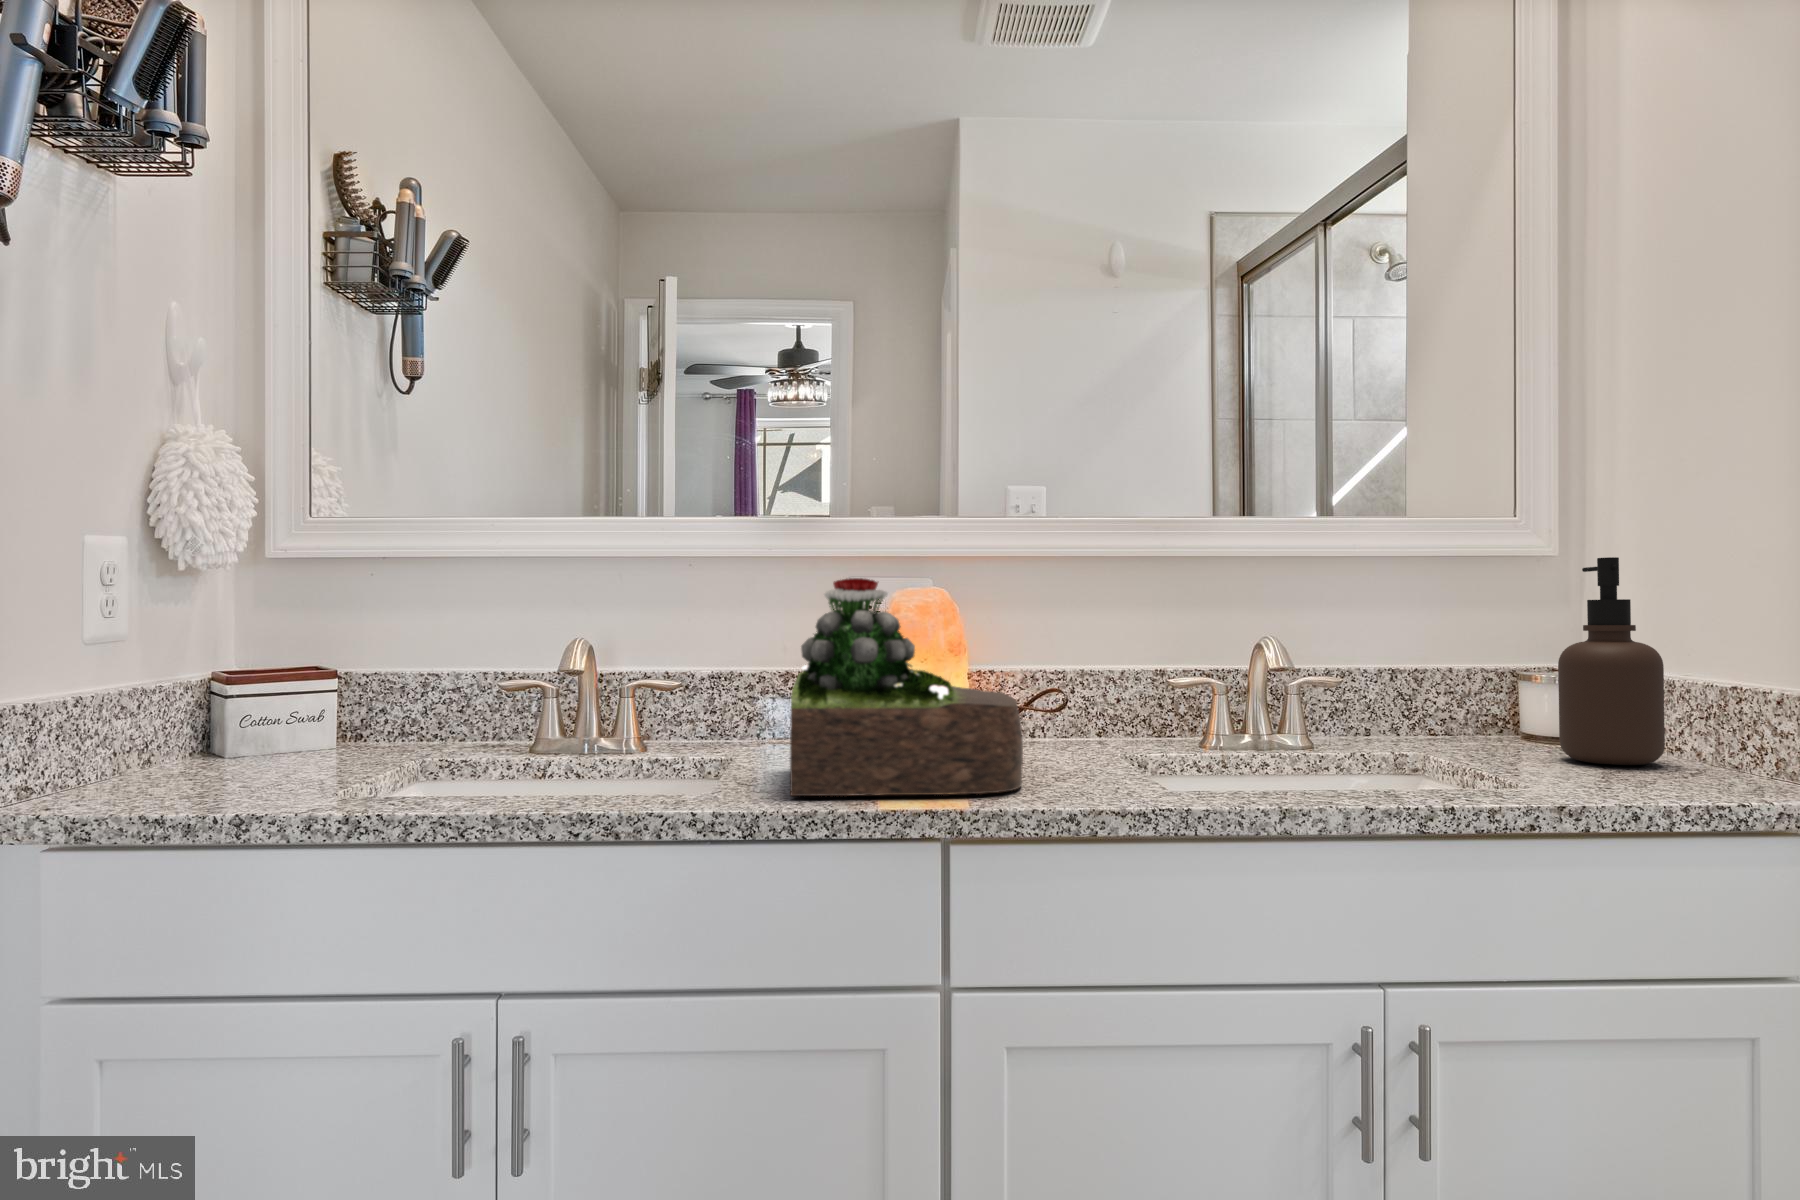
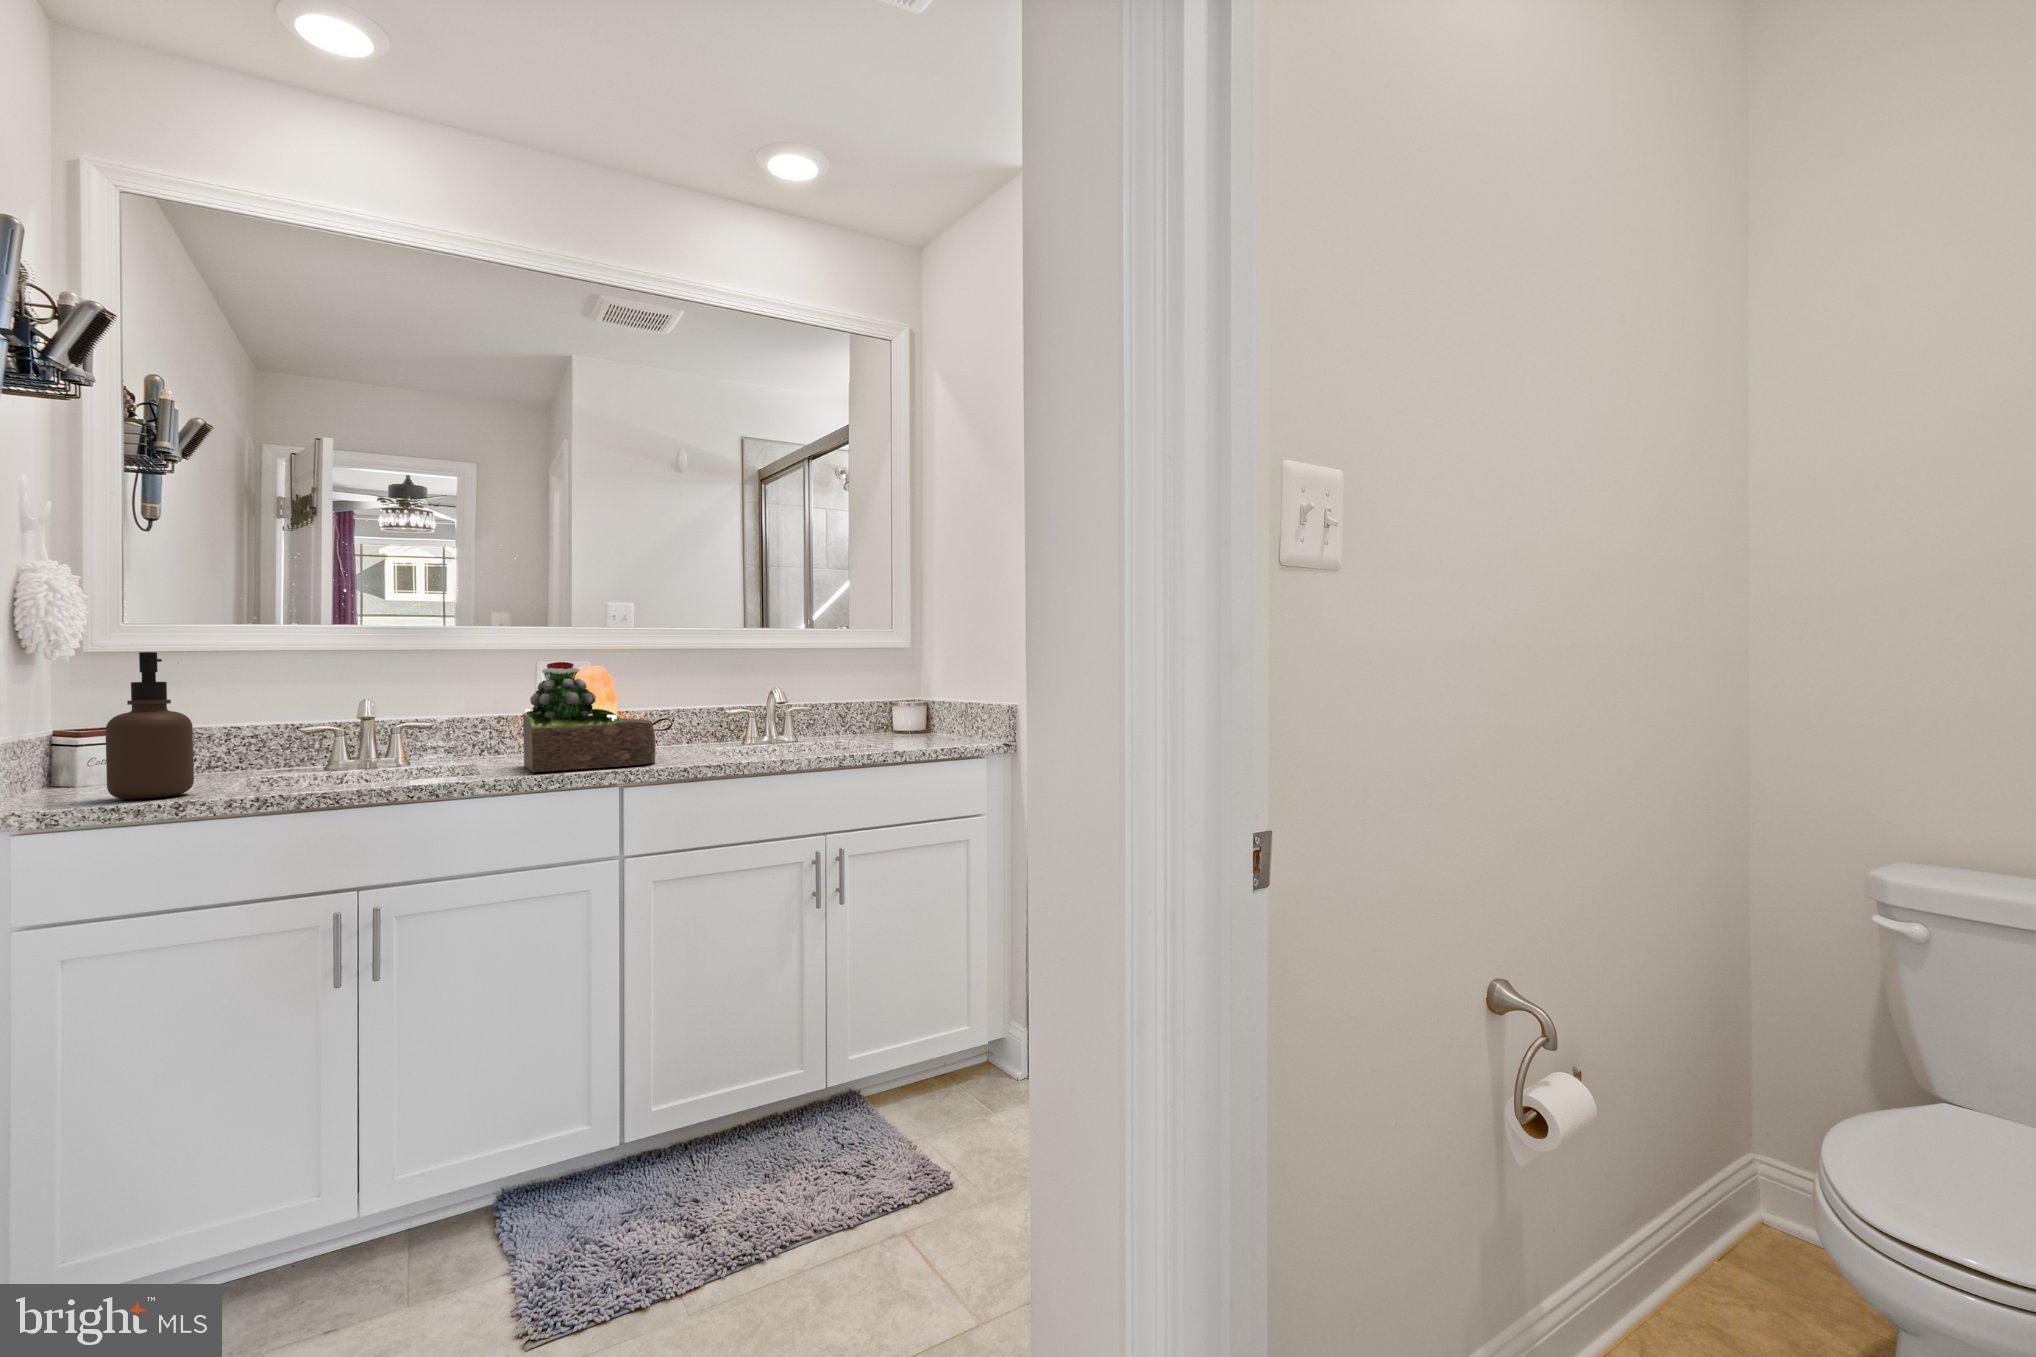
soap dispenser: present [1558,557,1665,765] -> present [105,652,194,799]

